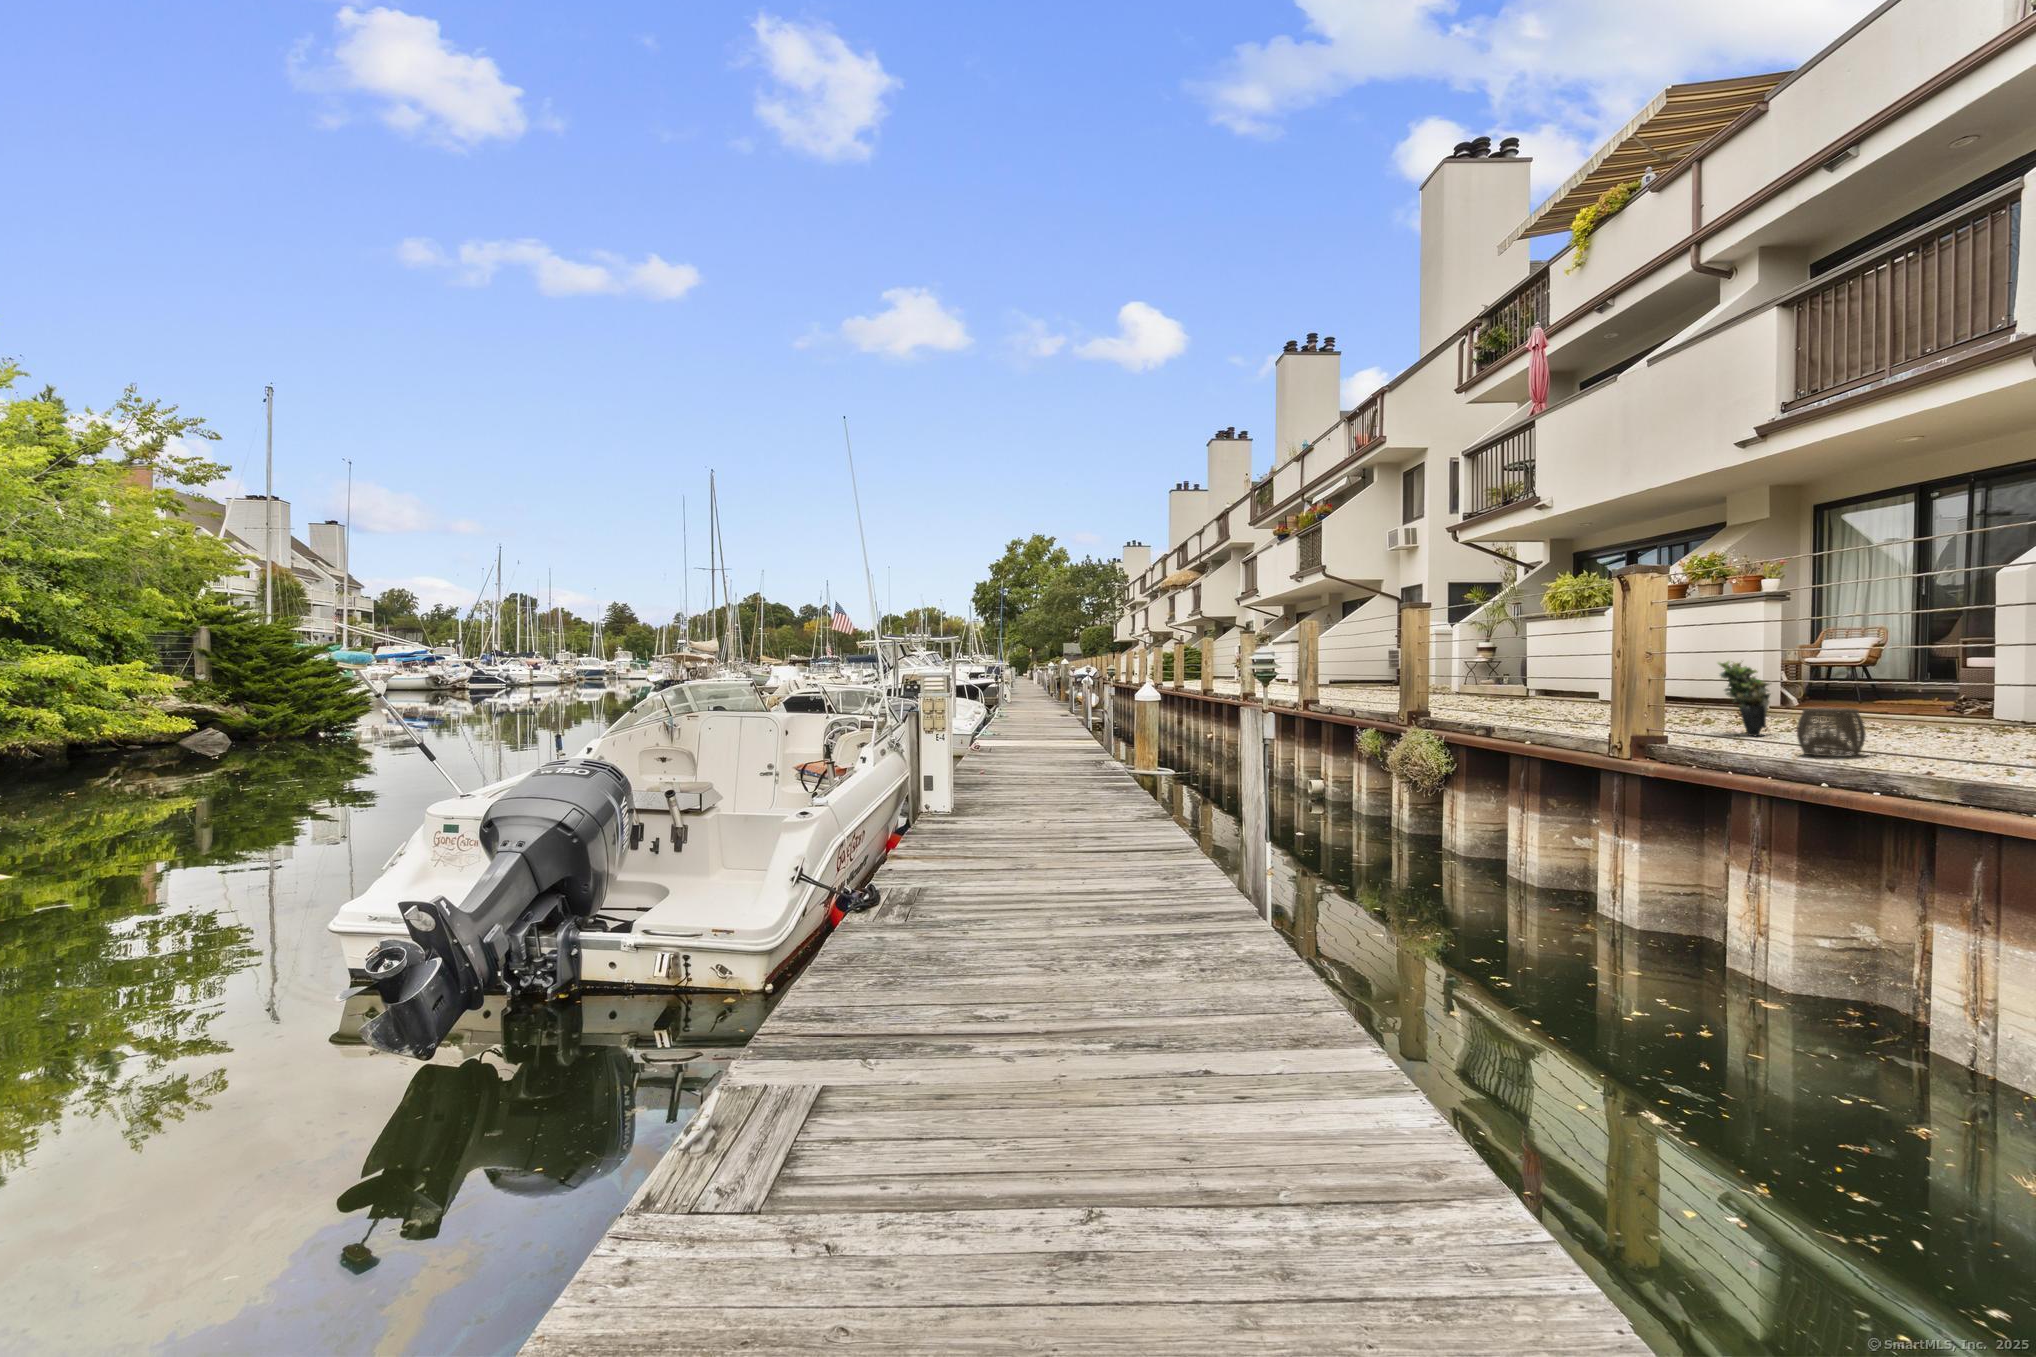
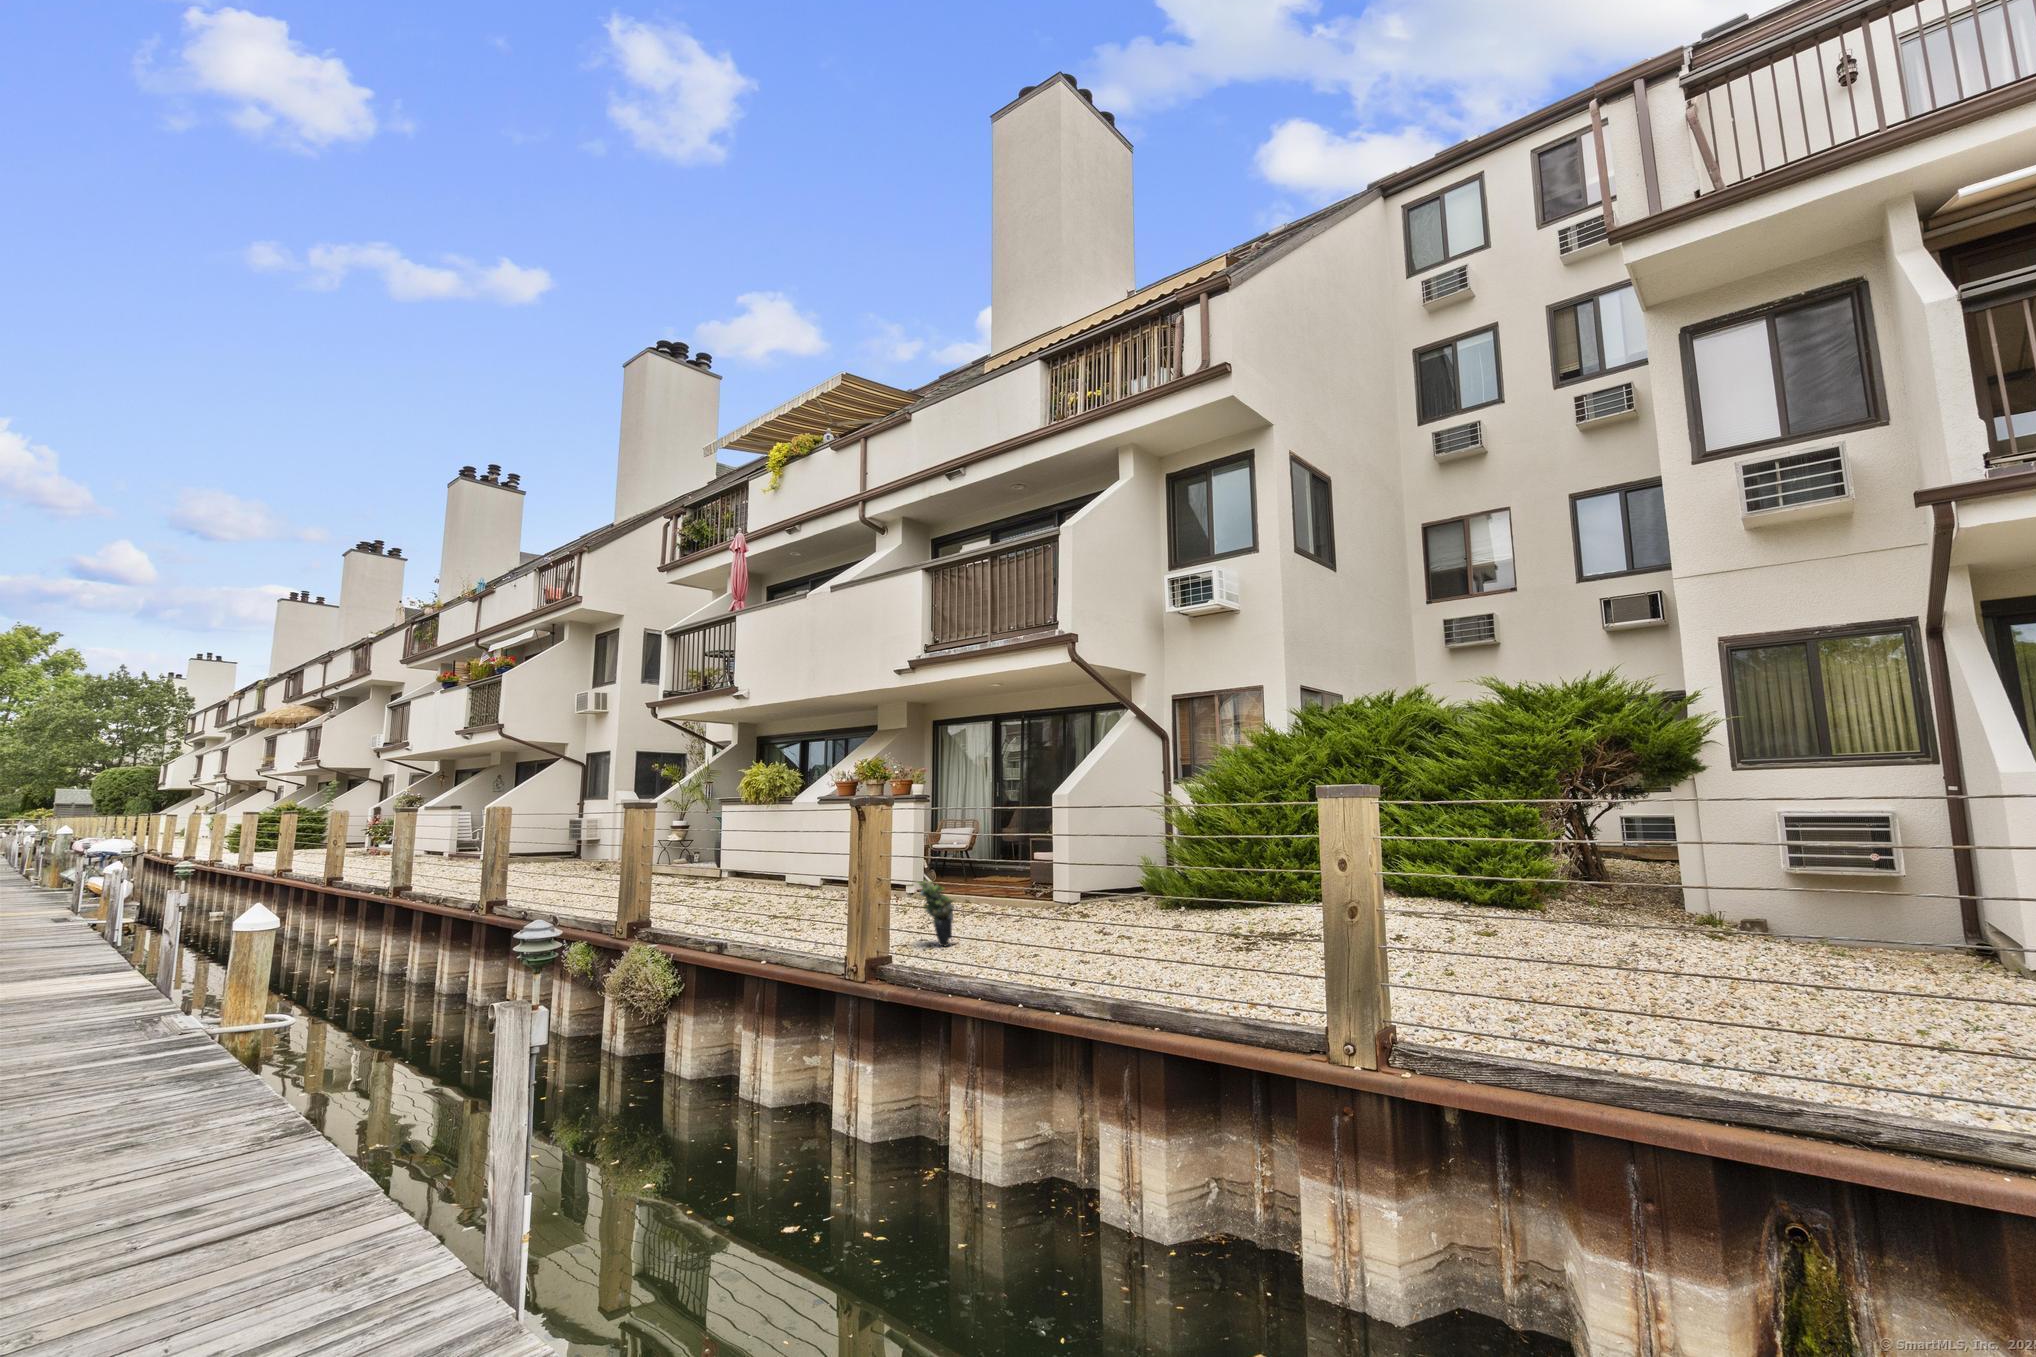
woven basket: present [1797,708,1865,757] -> none [986,931,1031,974]

